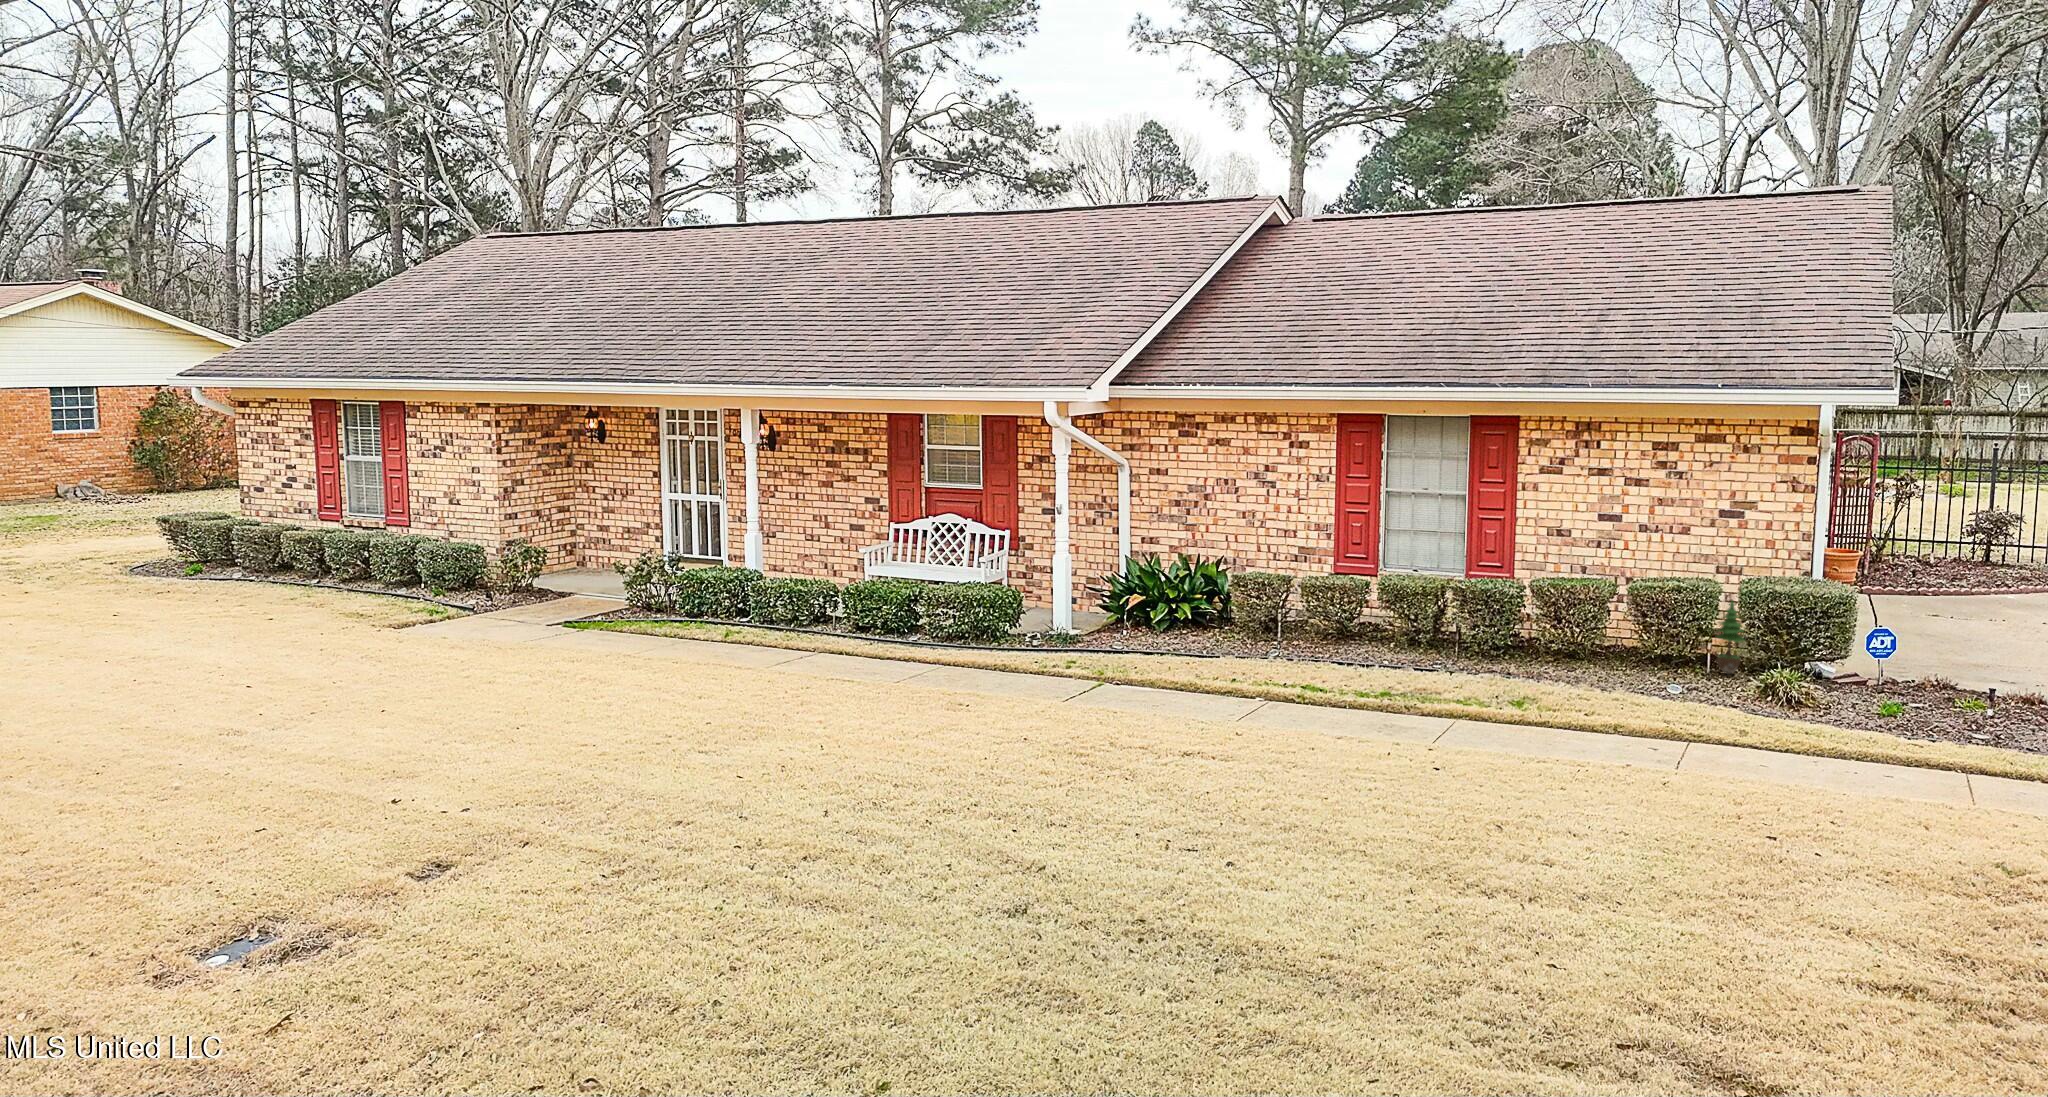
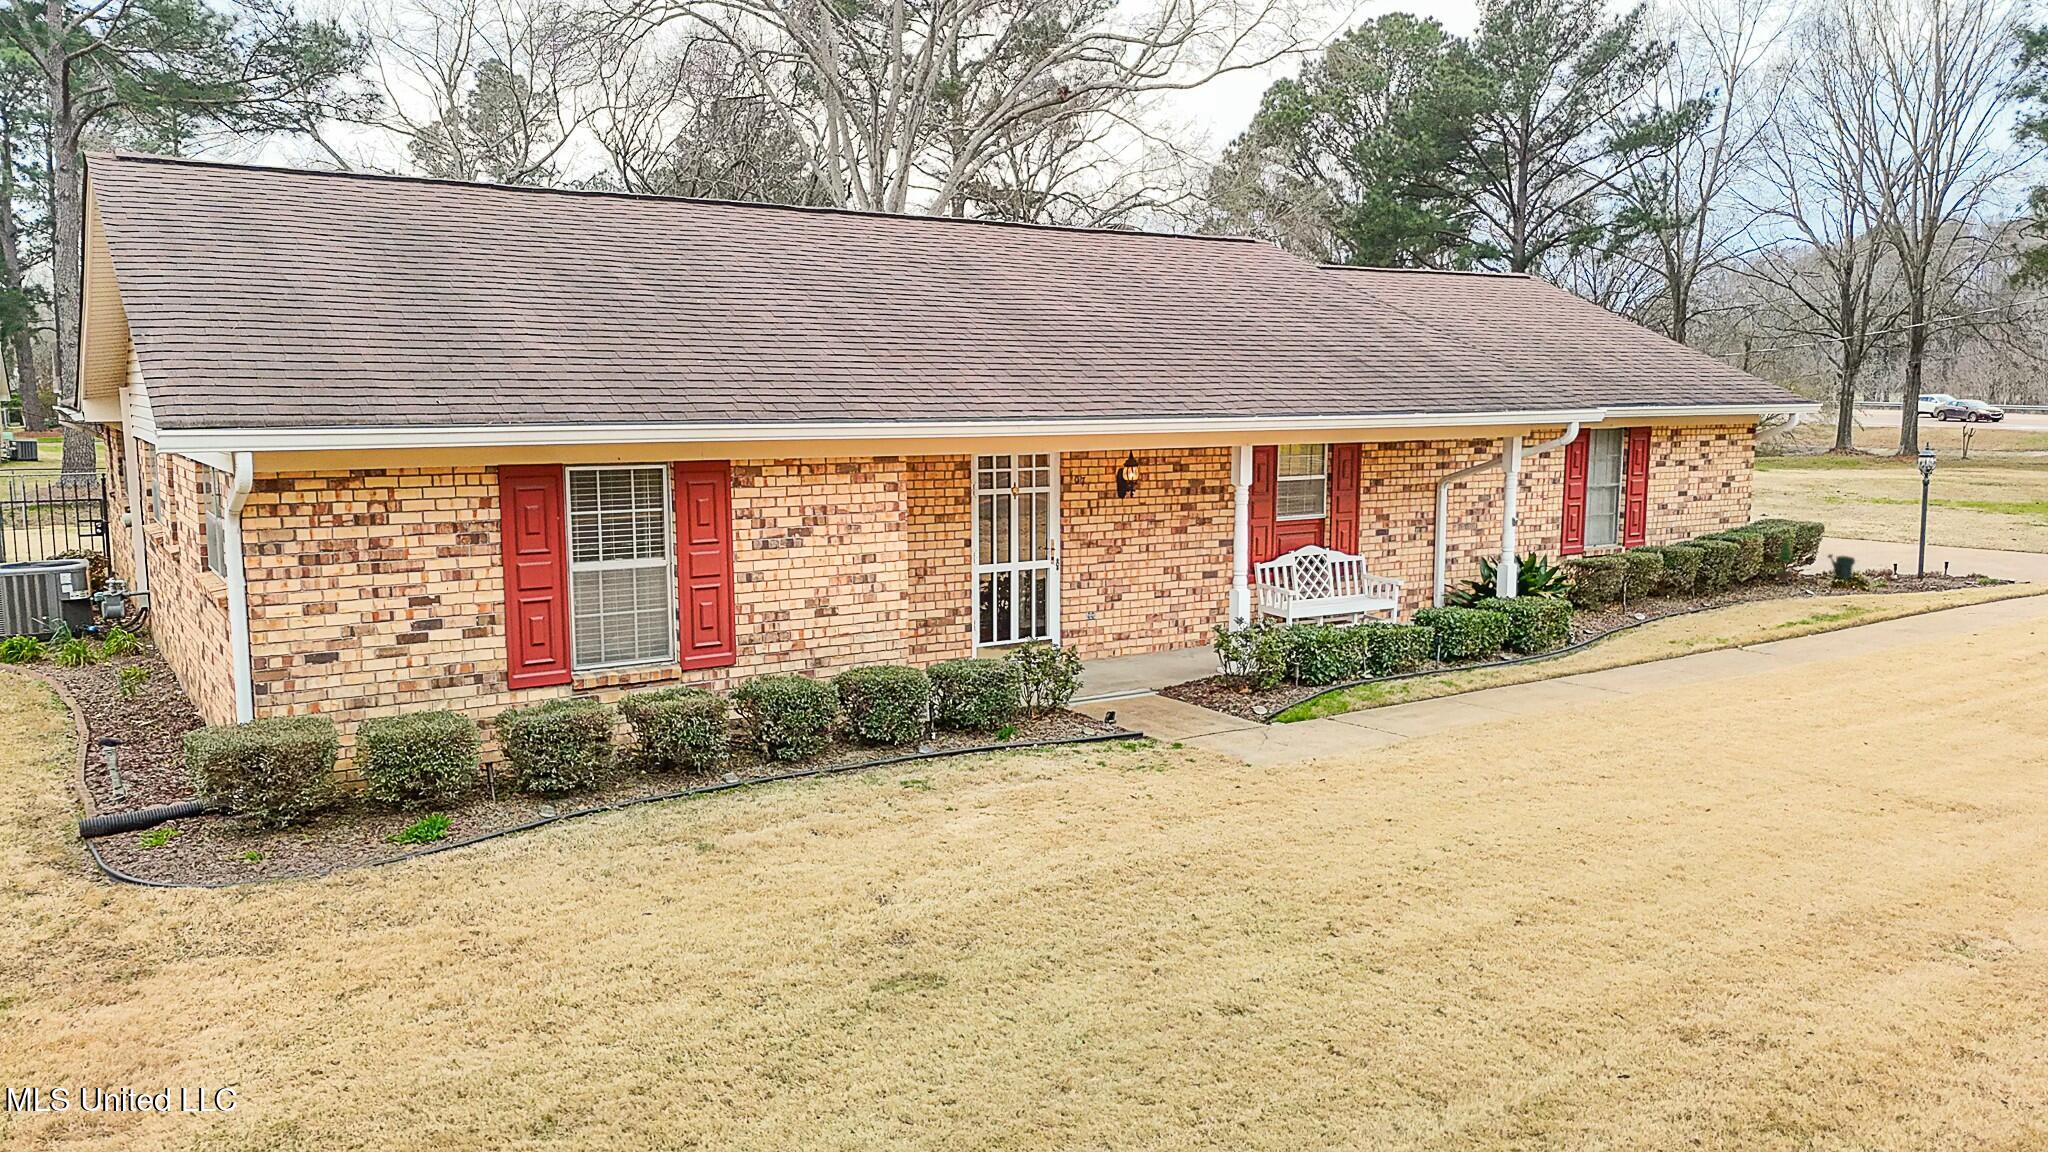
watering can: none [1850,646,1920,694] -> present [1828,554,1855,578]

